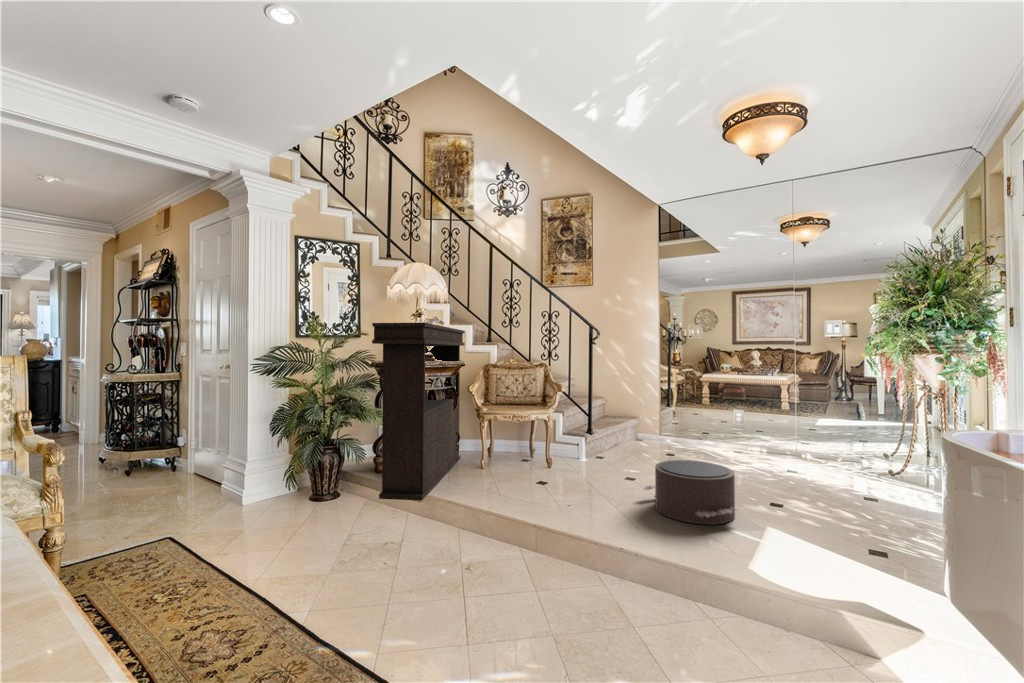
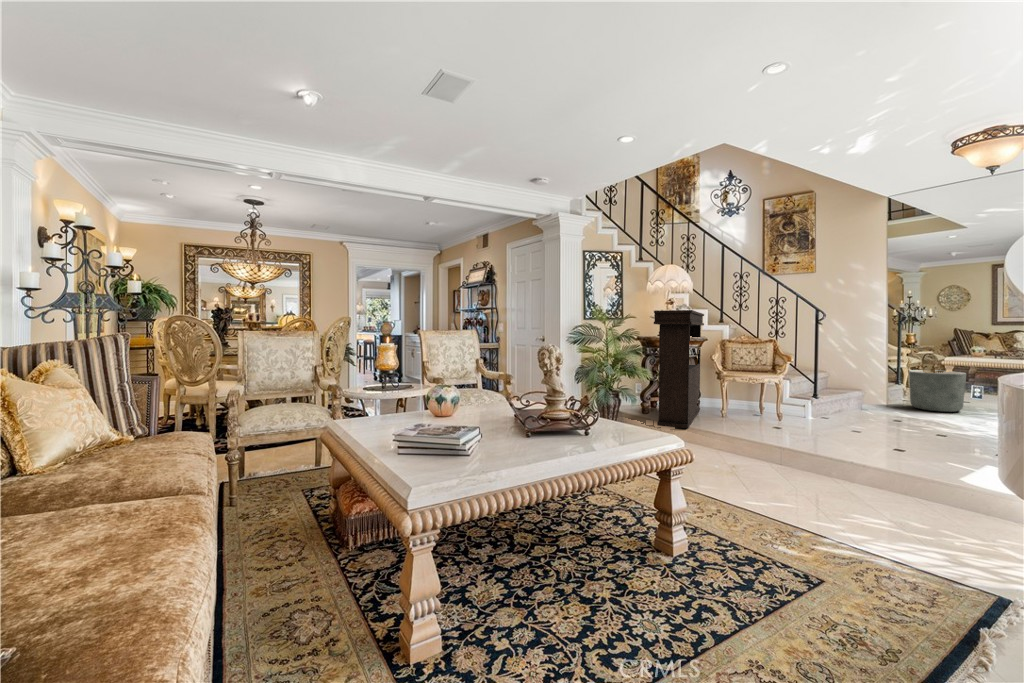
planter: none [680,394,728,439] -> present [909,370,966,412]
pouf: present [644,460,737,524] -> none [867,414,957,458]

